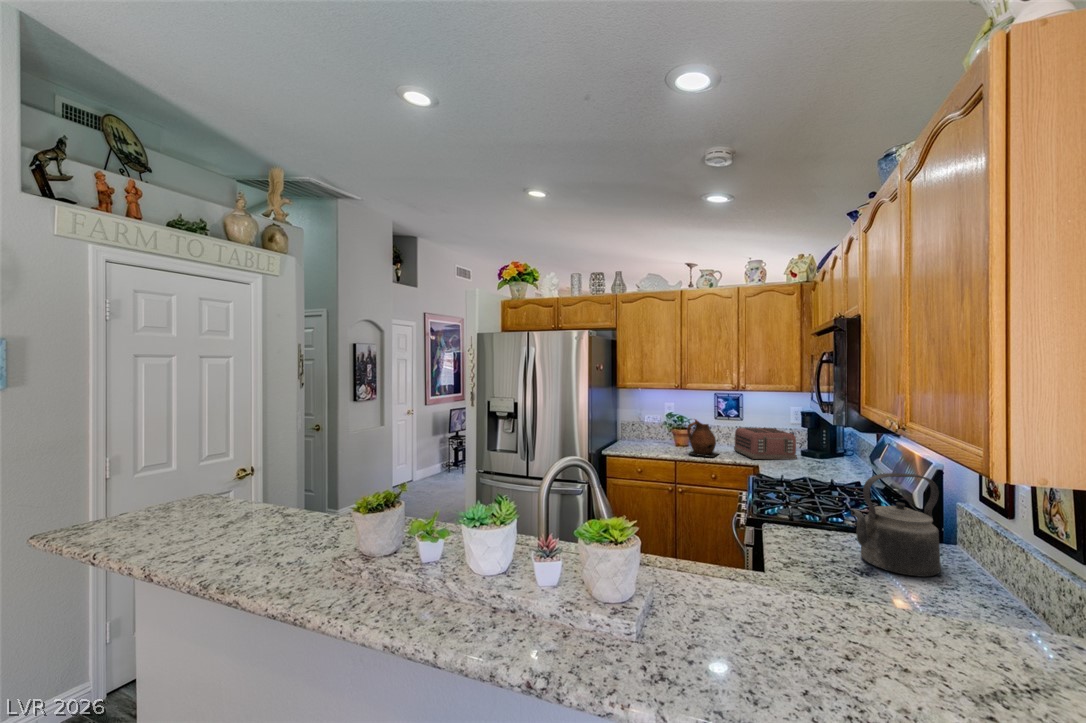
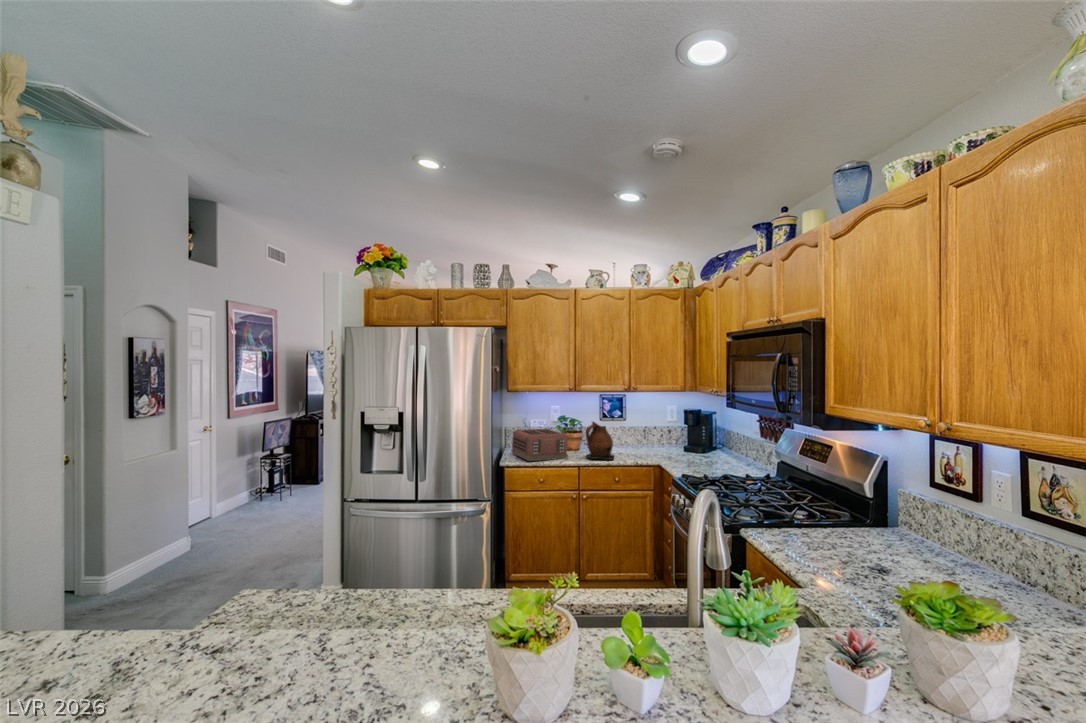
toaster: present [734,428,797,460] -> present [511,429,568,461]
kettle: present [851,473,941,577] -> none [847,468,924,567]

